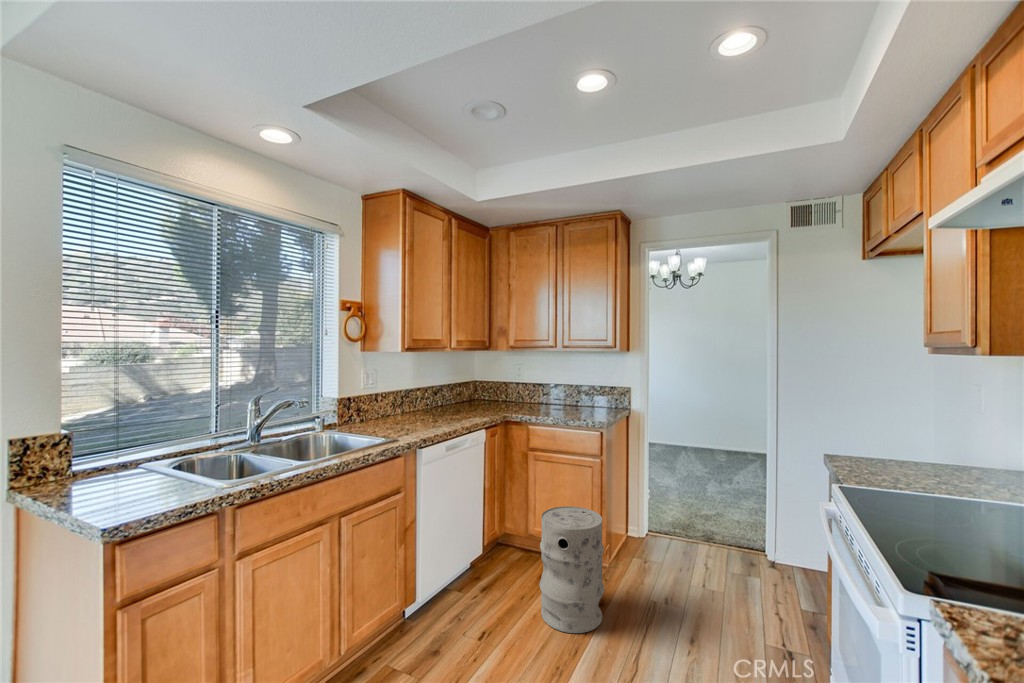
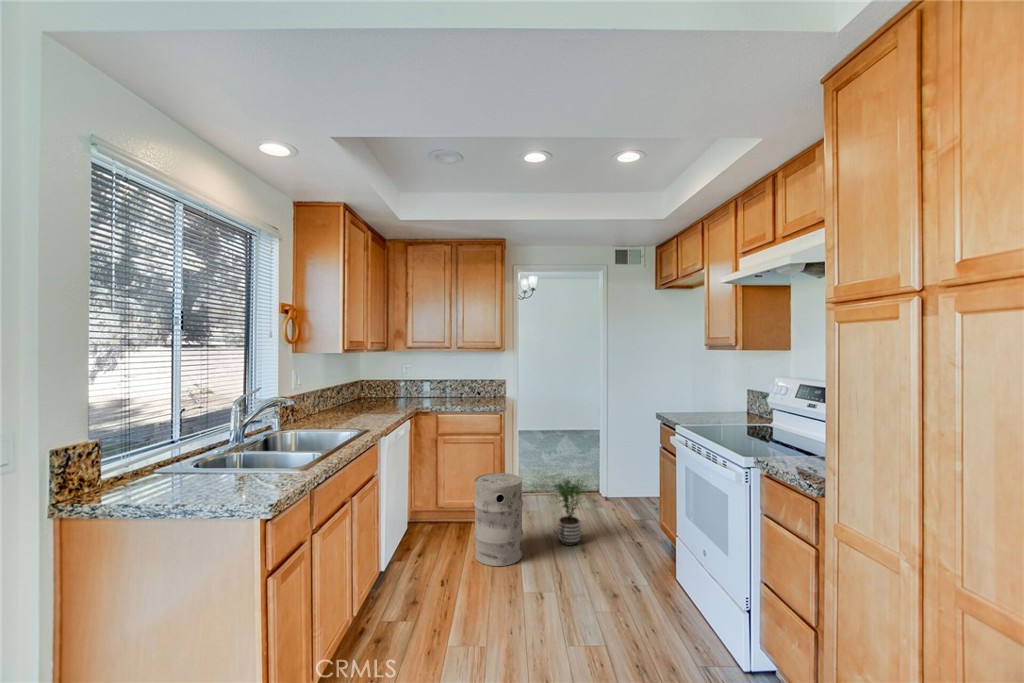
potted plant: none [645,527,709,628] -> present [554,477,586,546]

